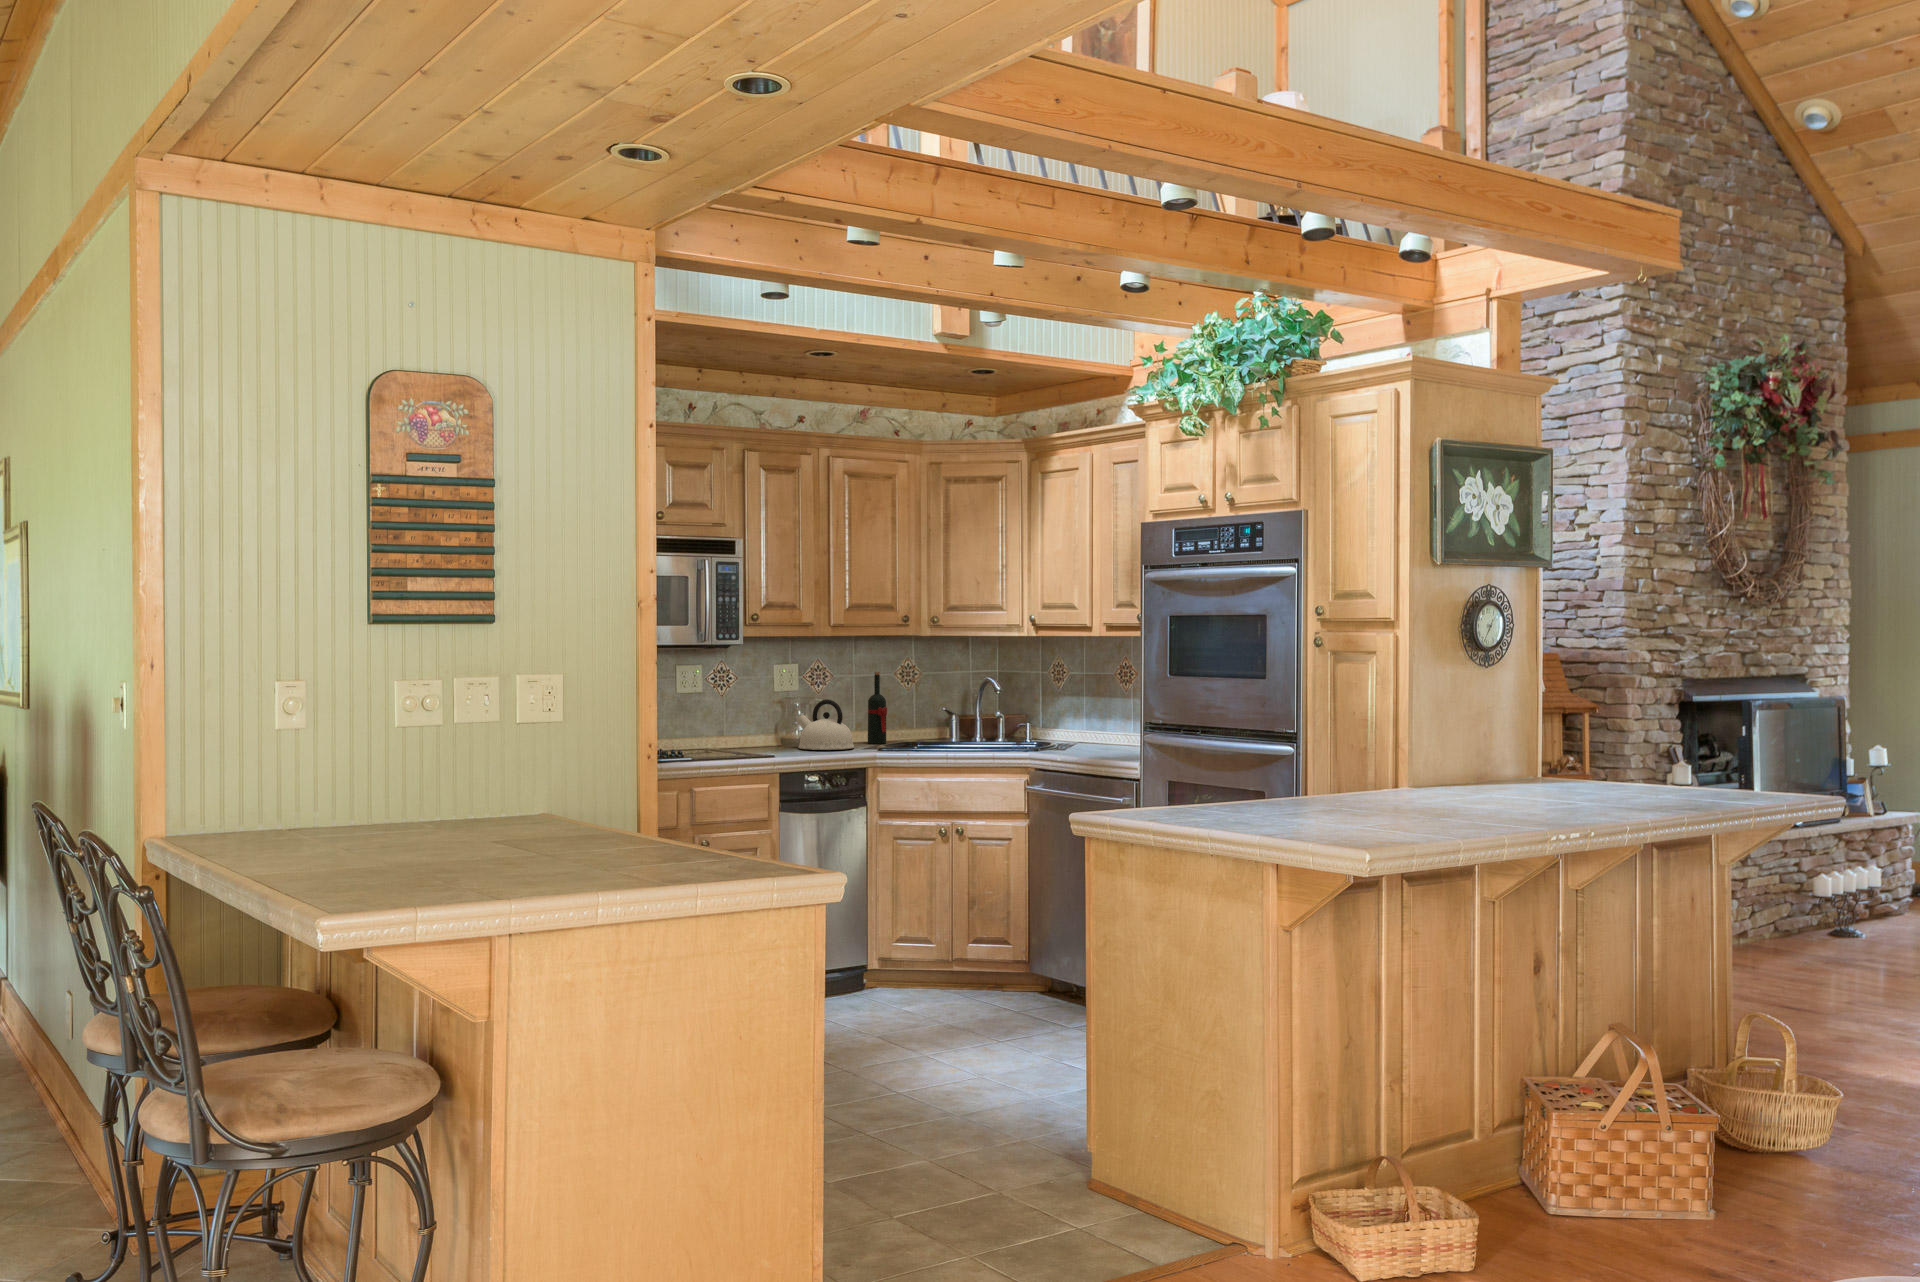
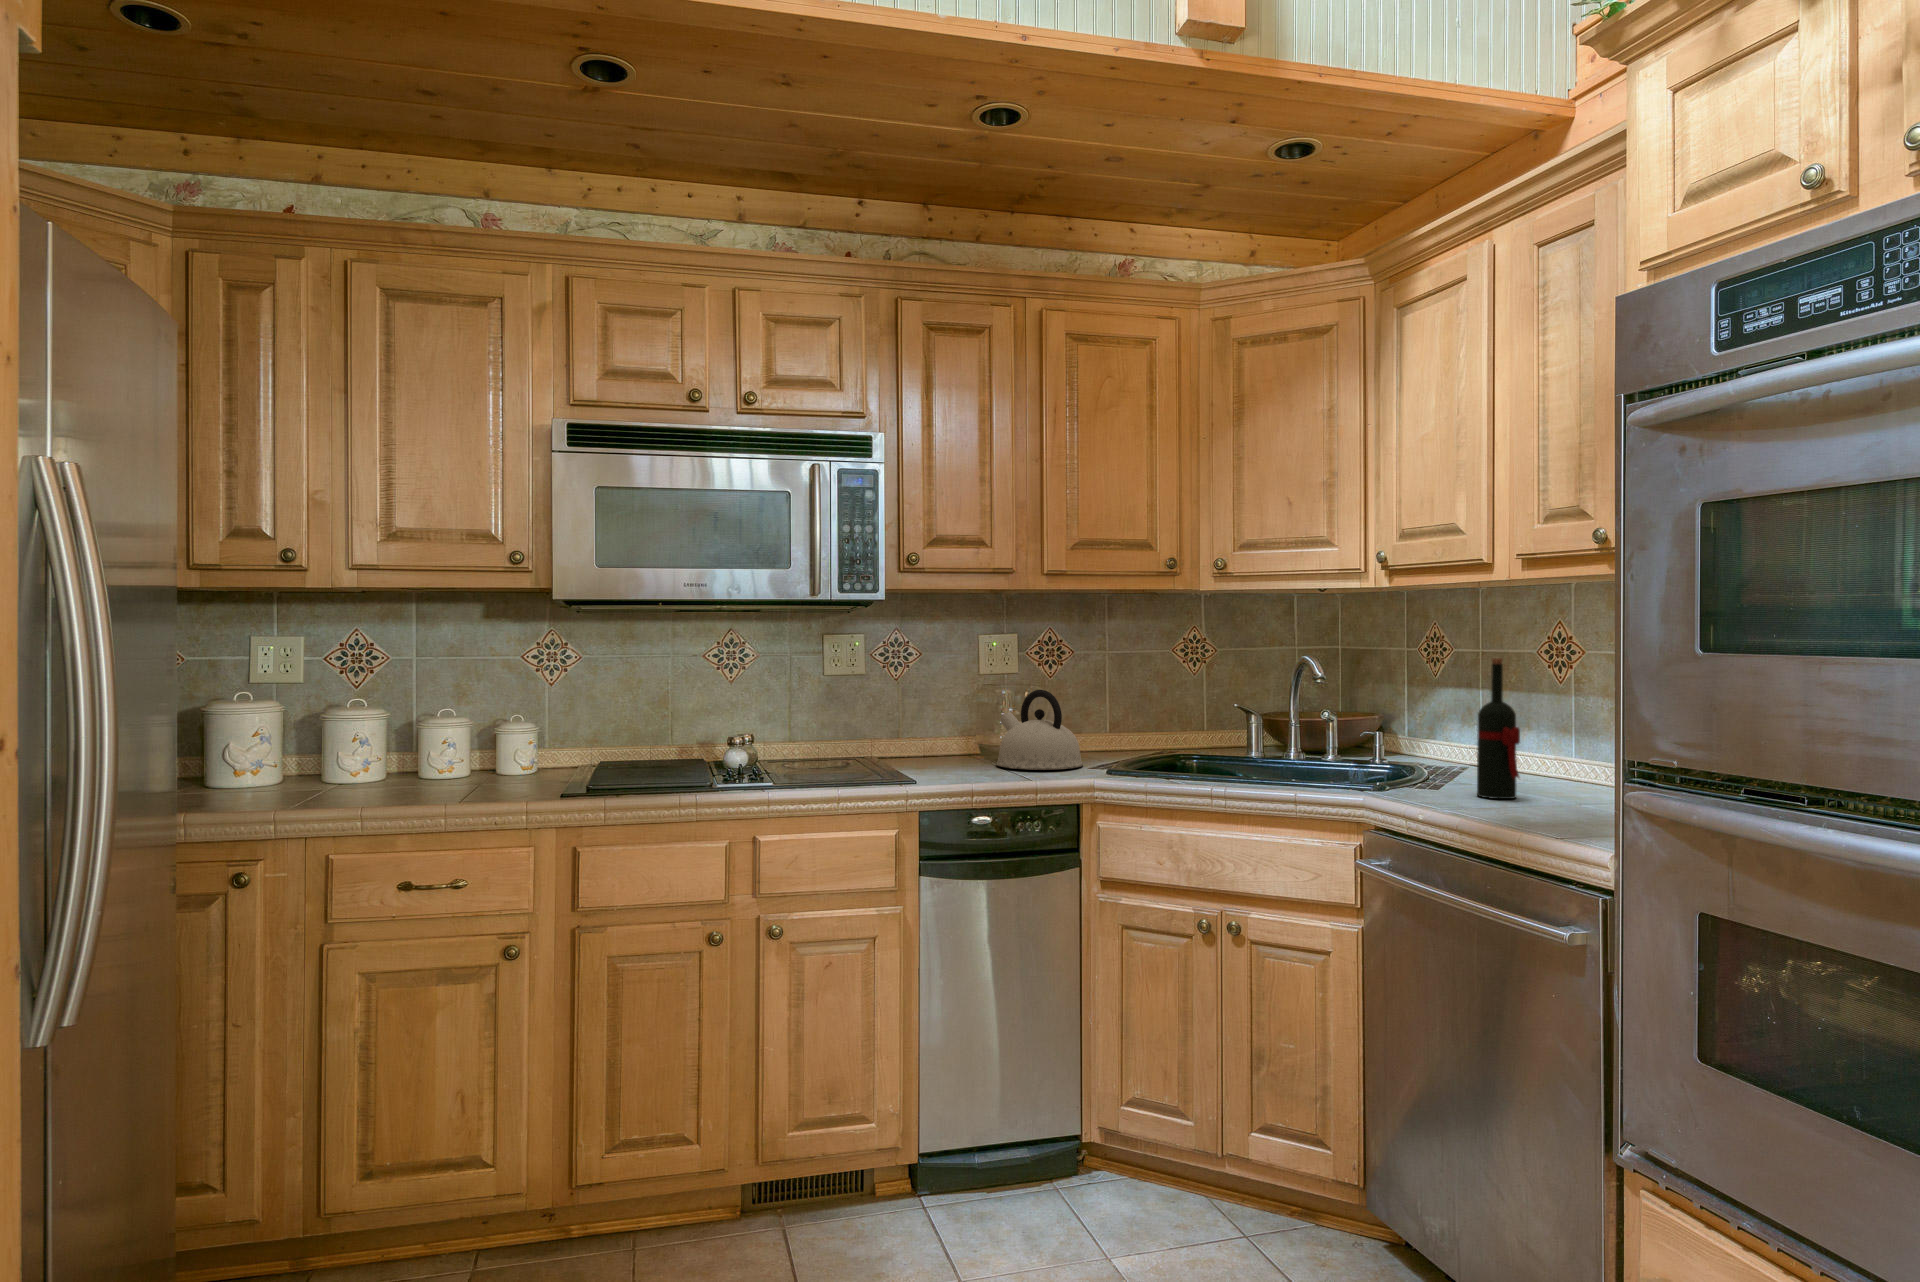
wine bottle: present [868,672,887,744] -> present [1477,658,1520,799]

